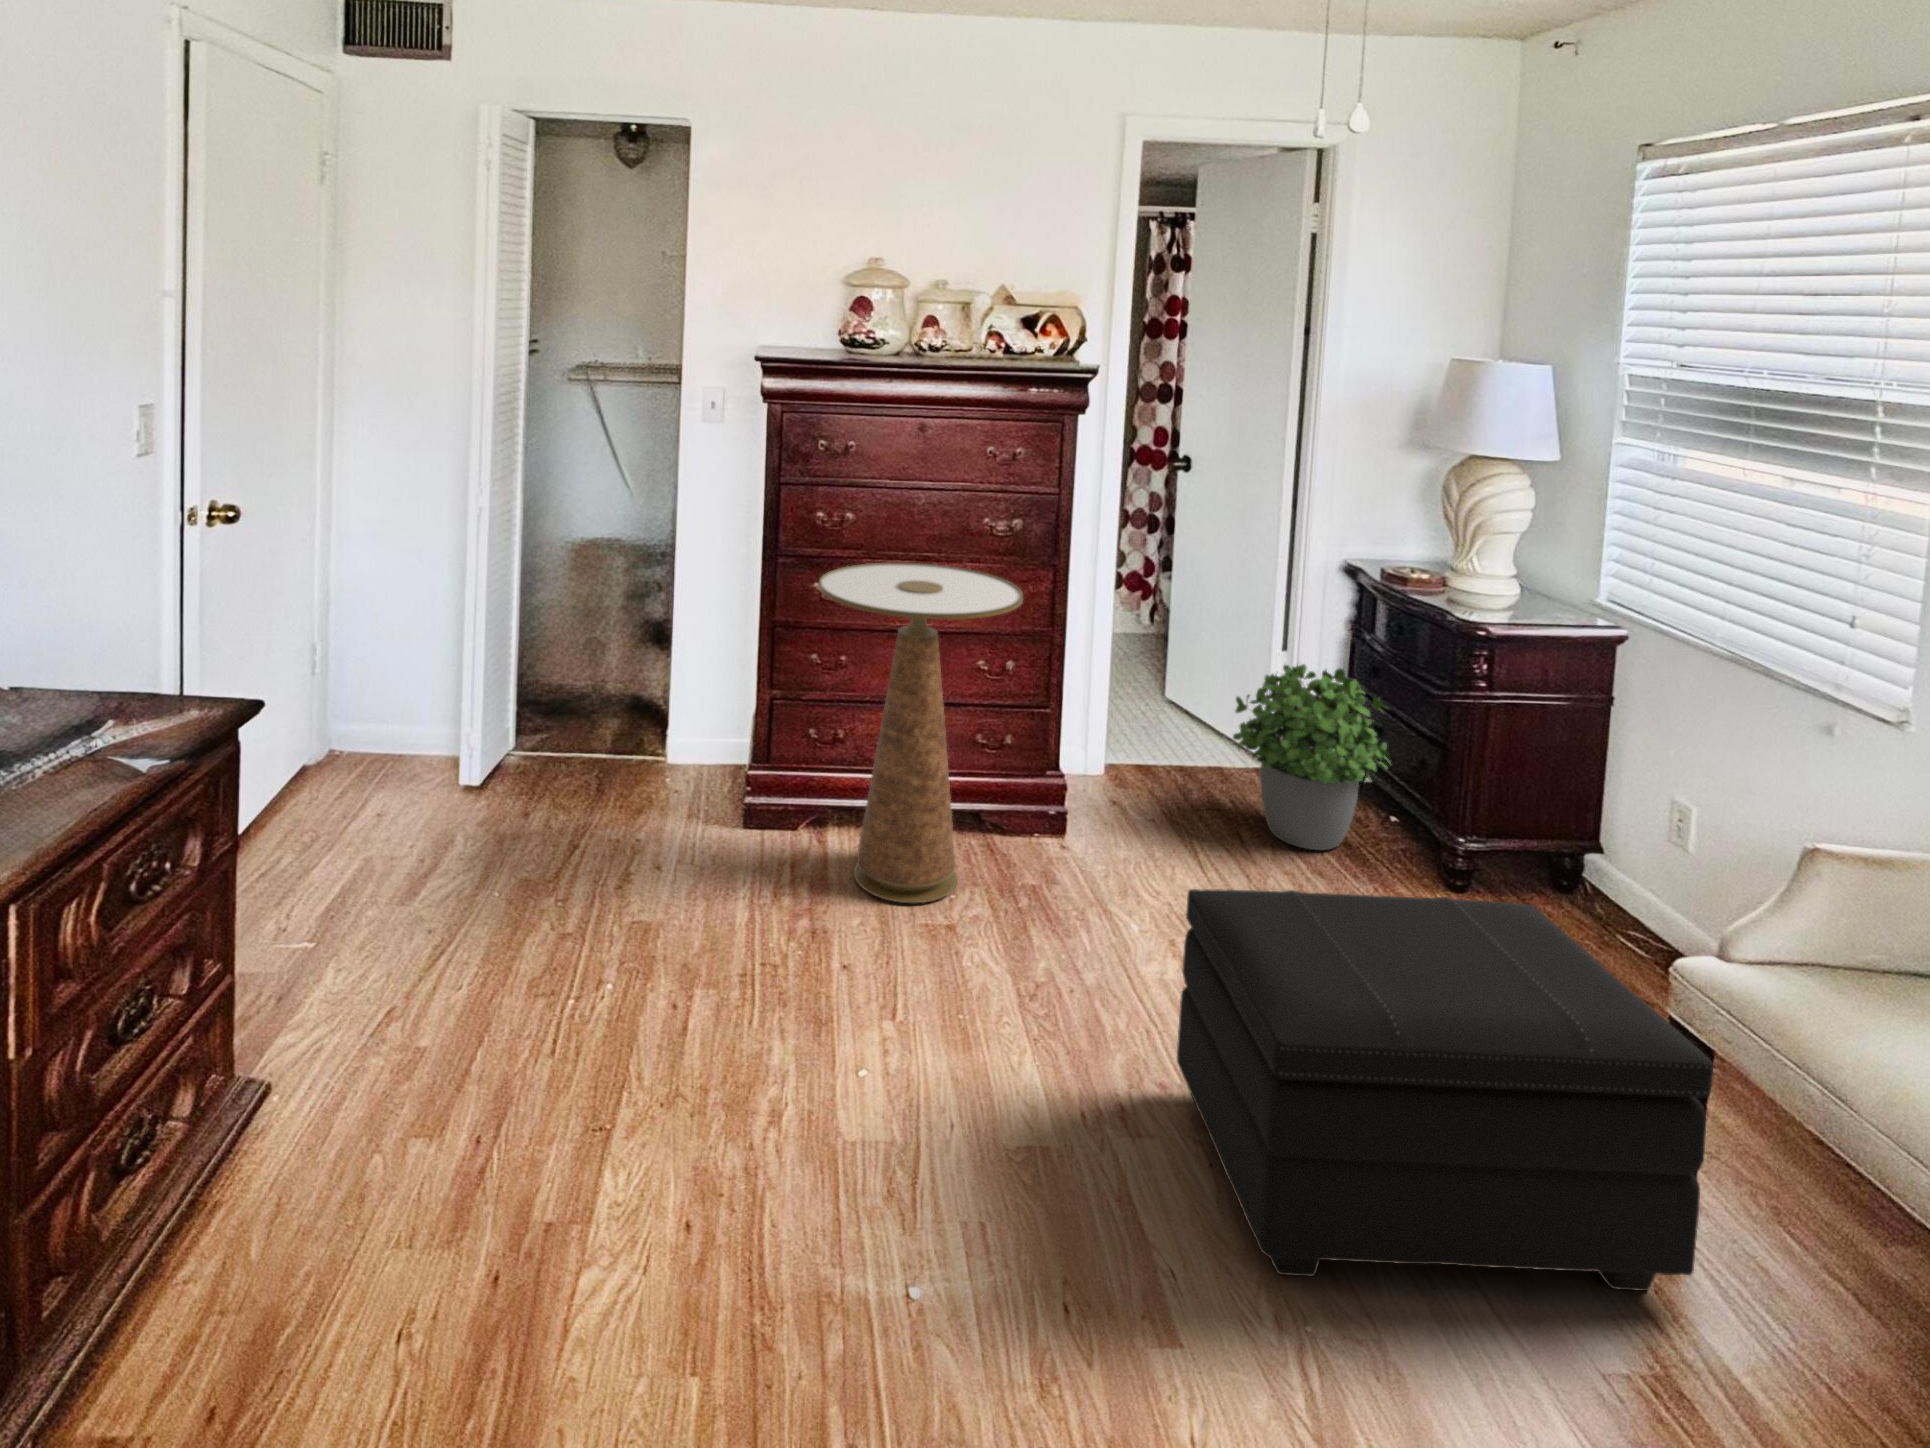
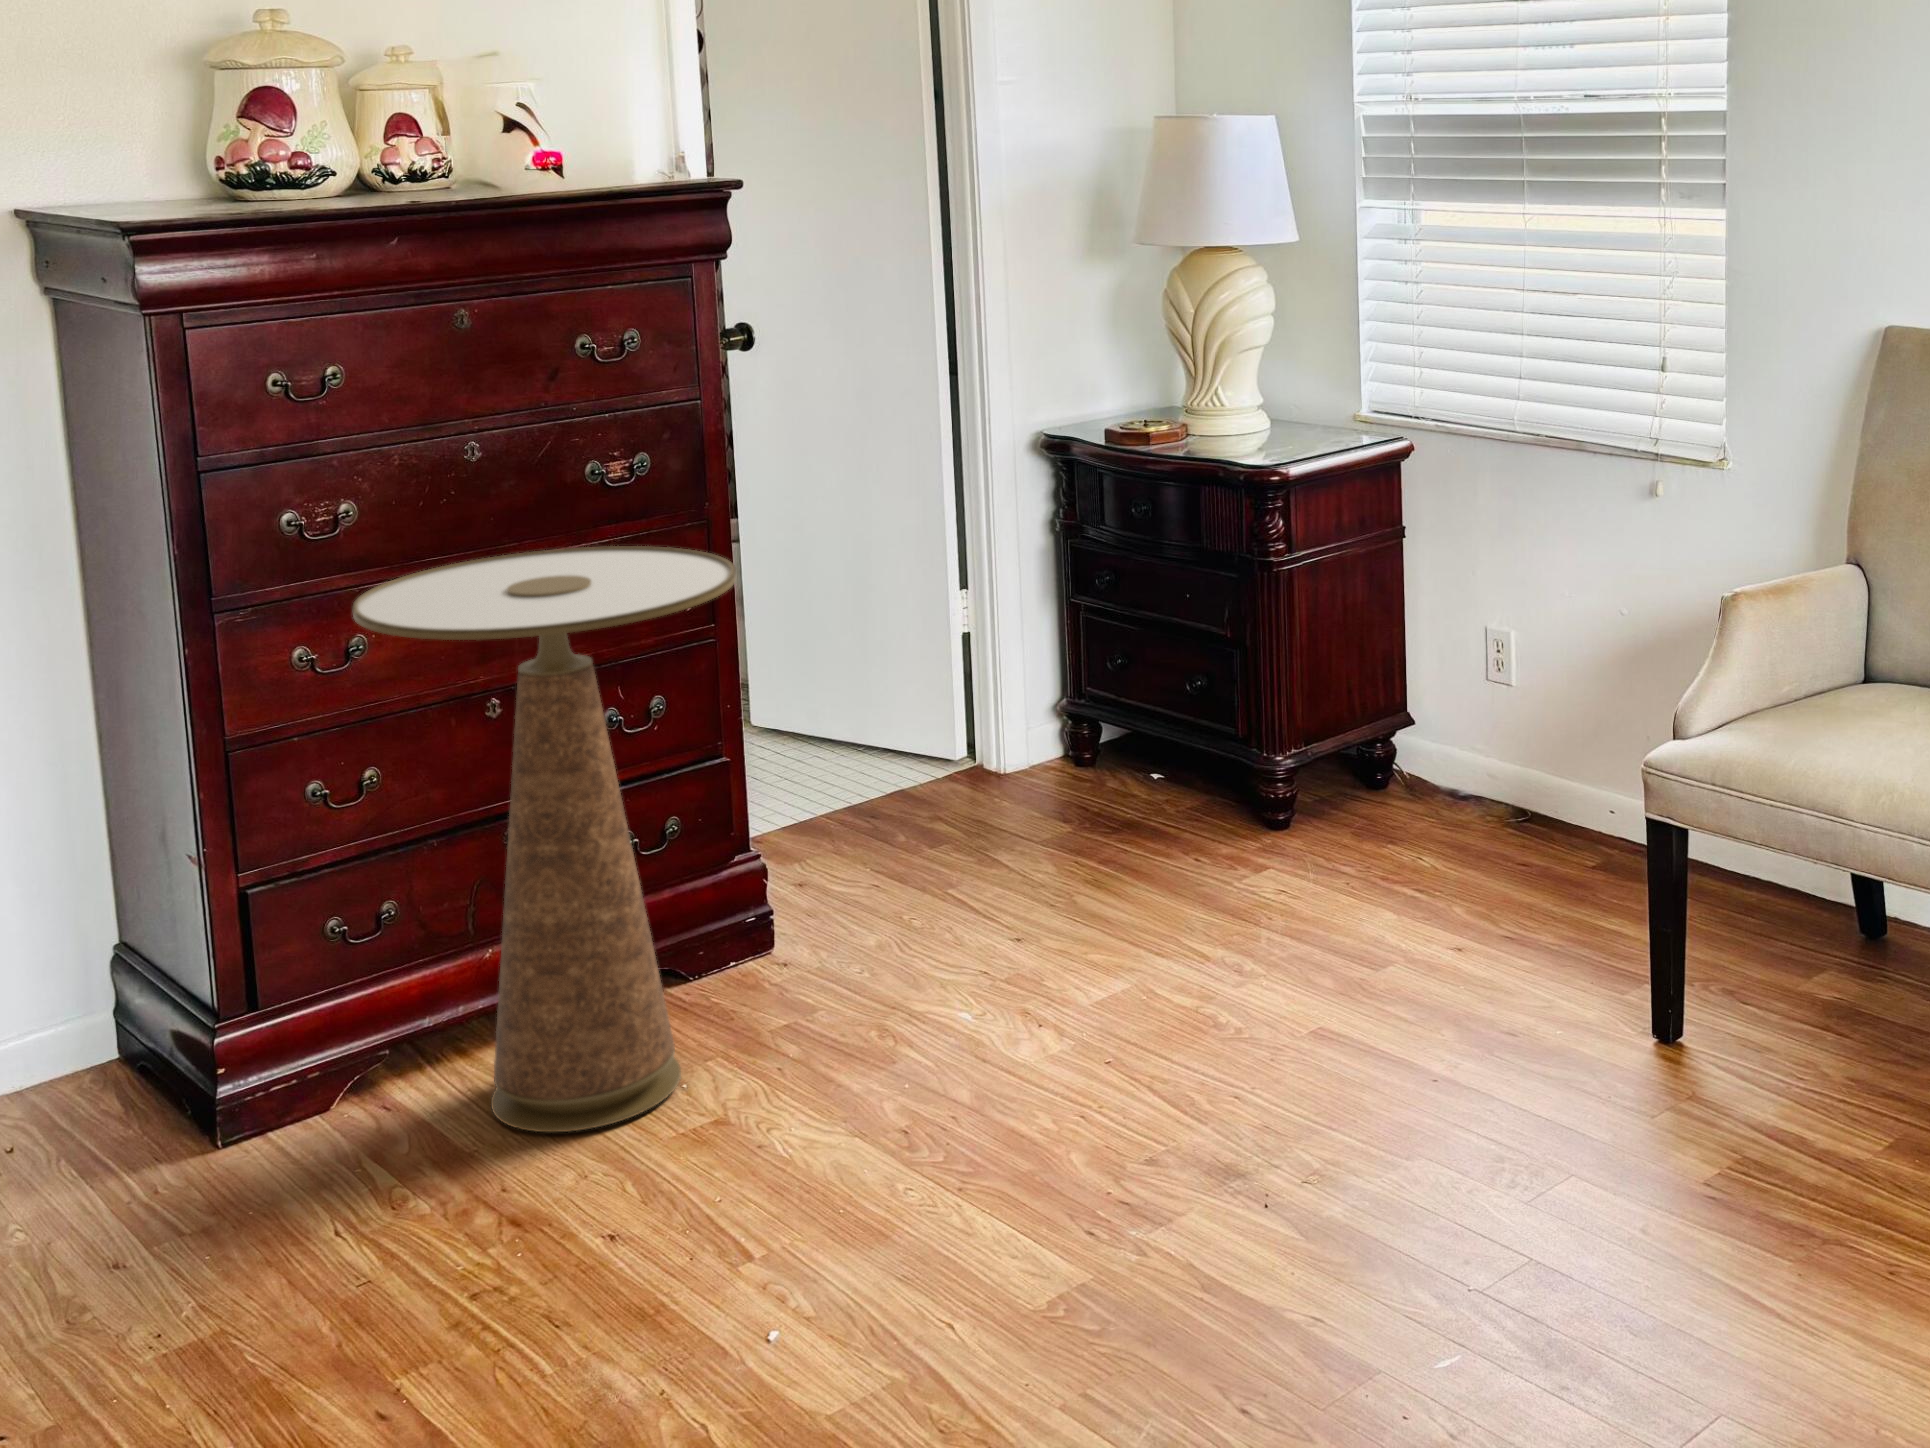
potted plant: present [1233,664,1390,850] -> none [967,582,1169,846]
footstool: present [1177,889,1713,1291] -> none [1161,761,1735,1262]

